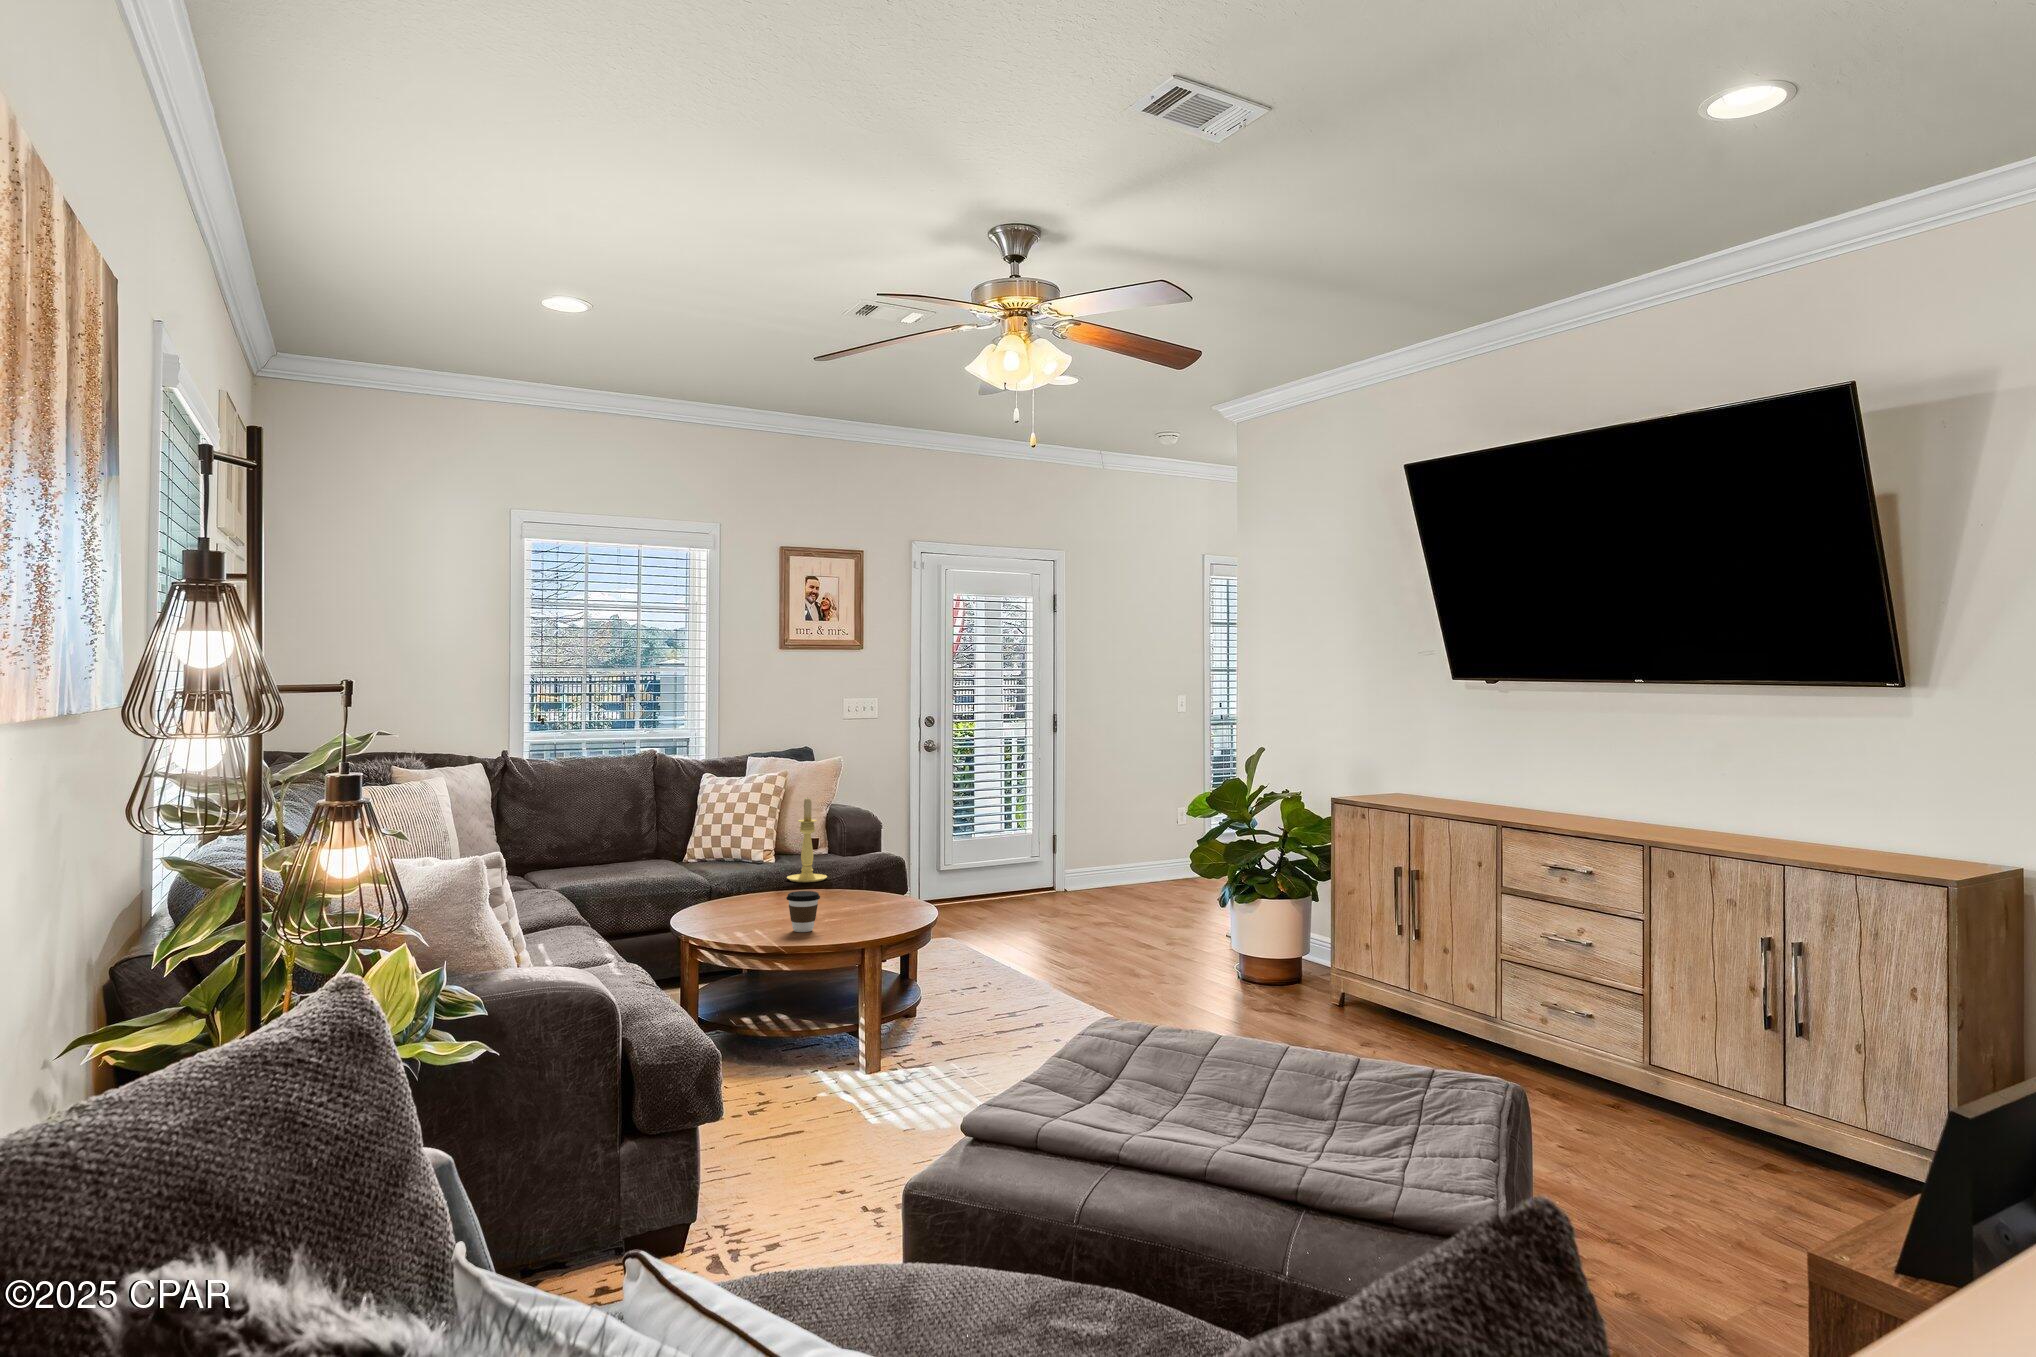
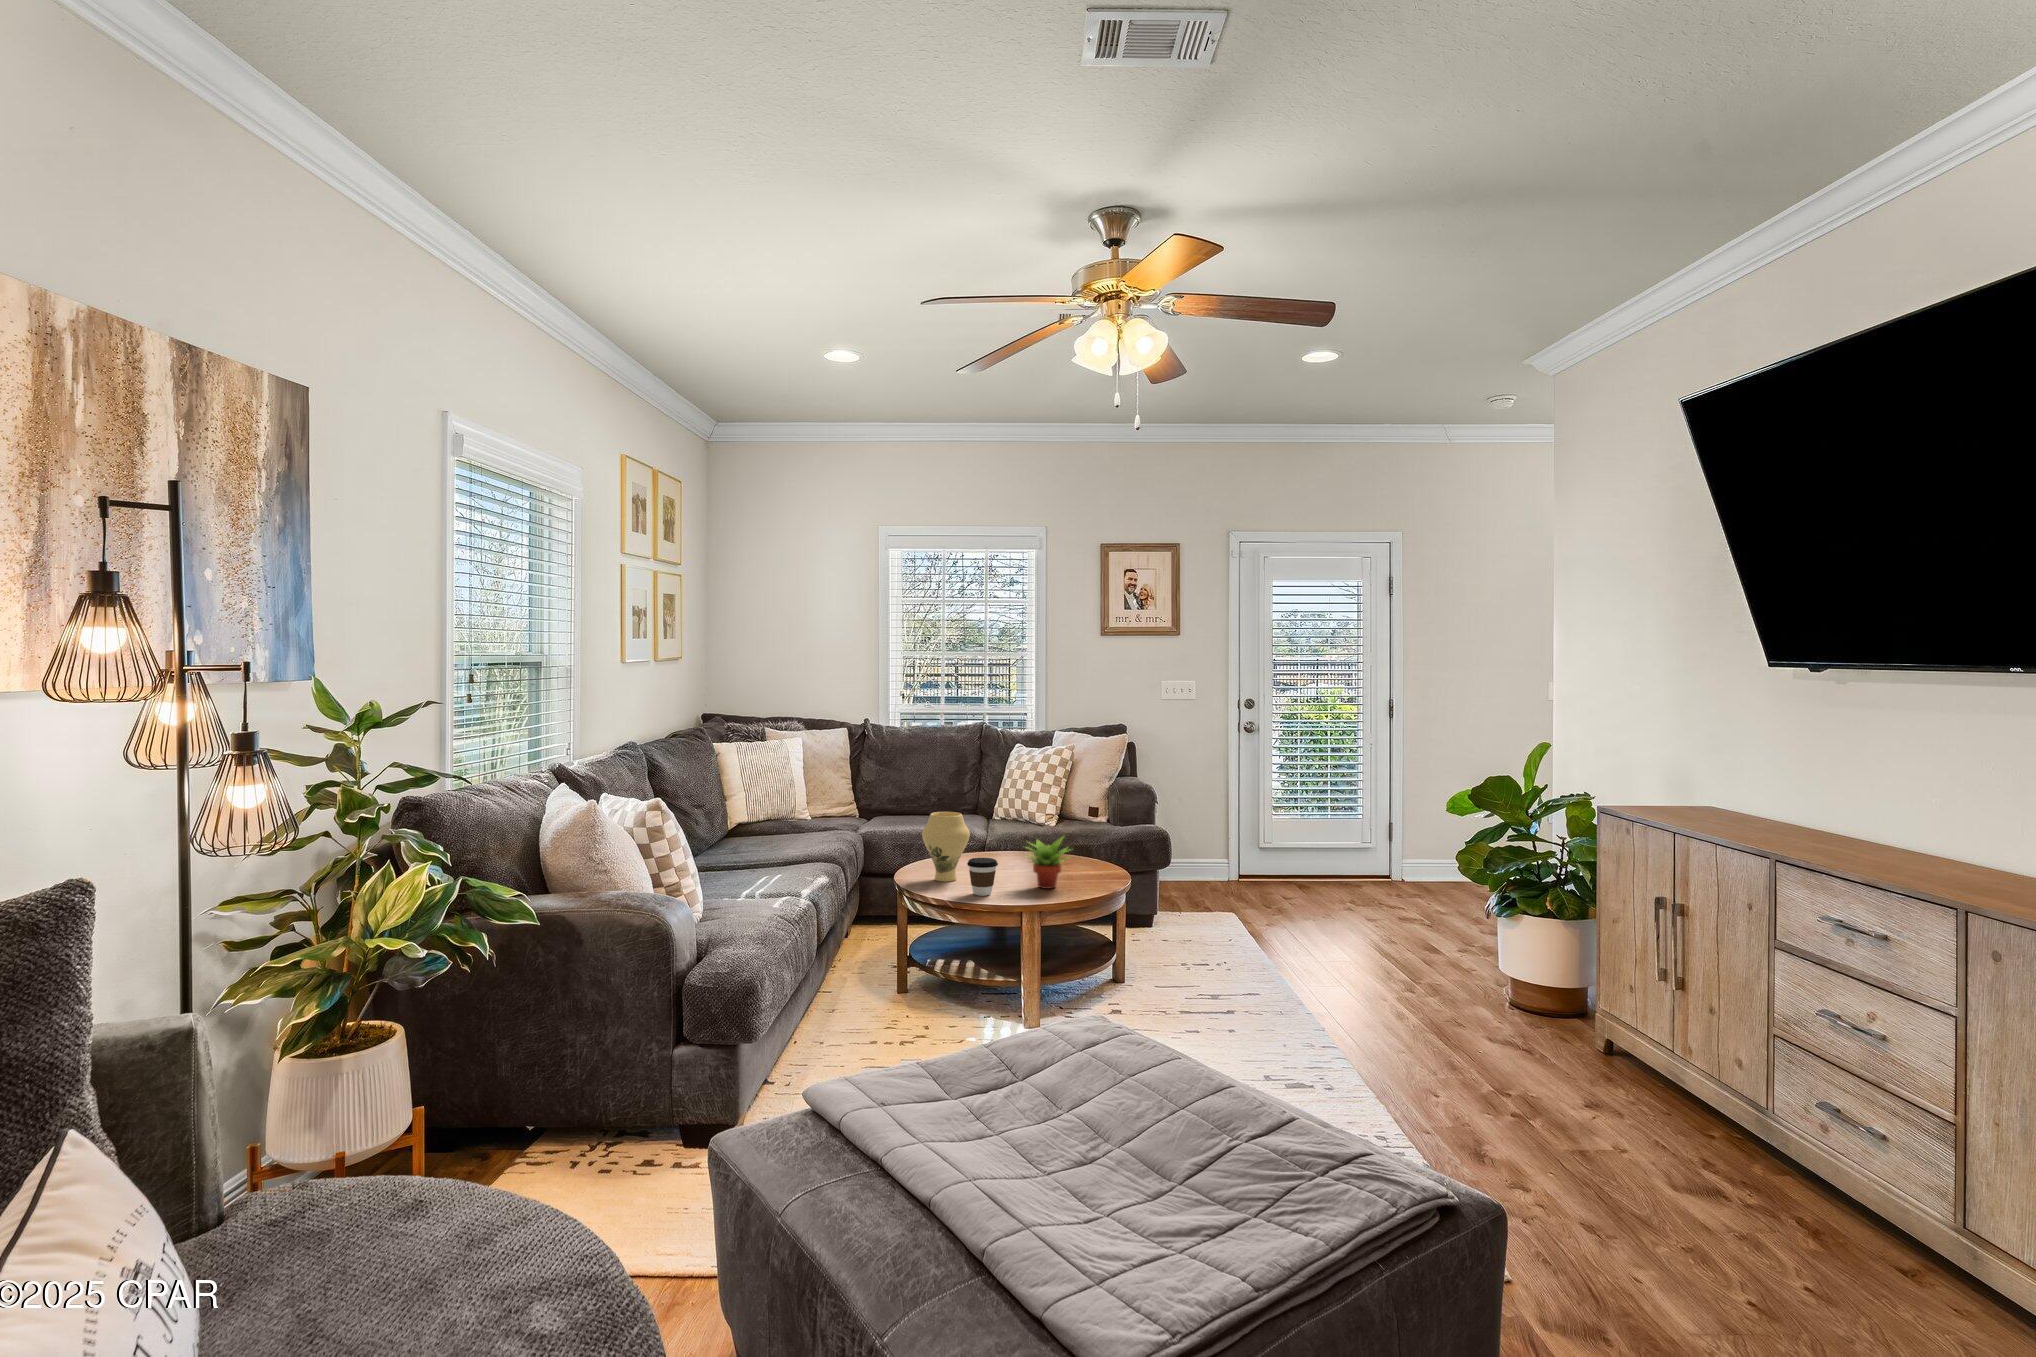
candle holder: present [787,798,827,882] -> none [1053,771,1090,849]
vase: none [710,846,765,924] -> present [922,812,970,882]
succulent plant: none [828,860,883,919] -> present [1023,837,1071,889]

